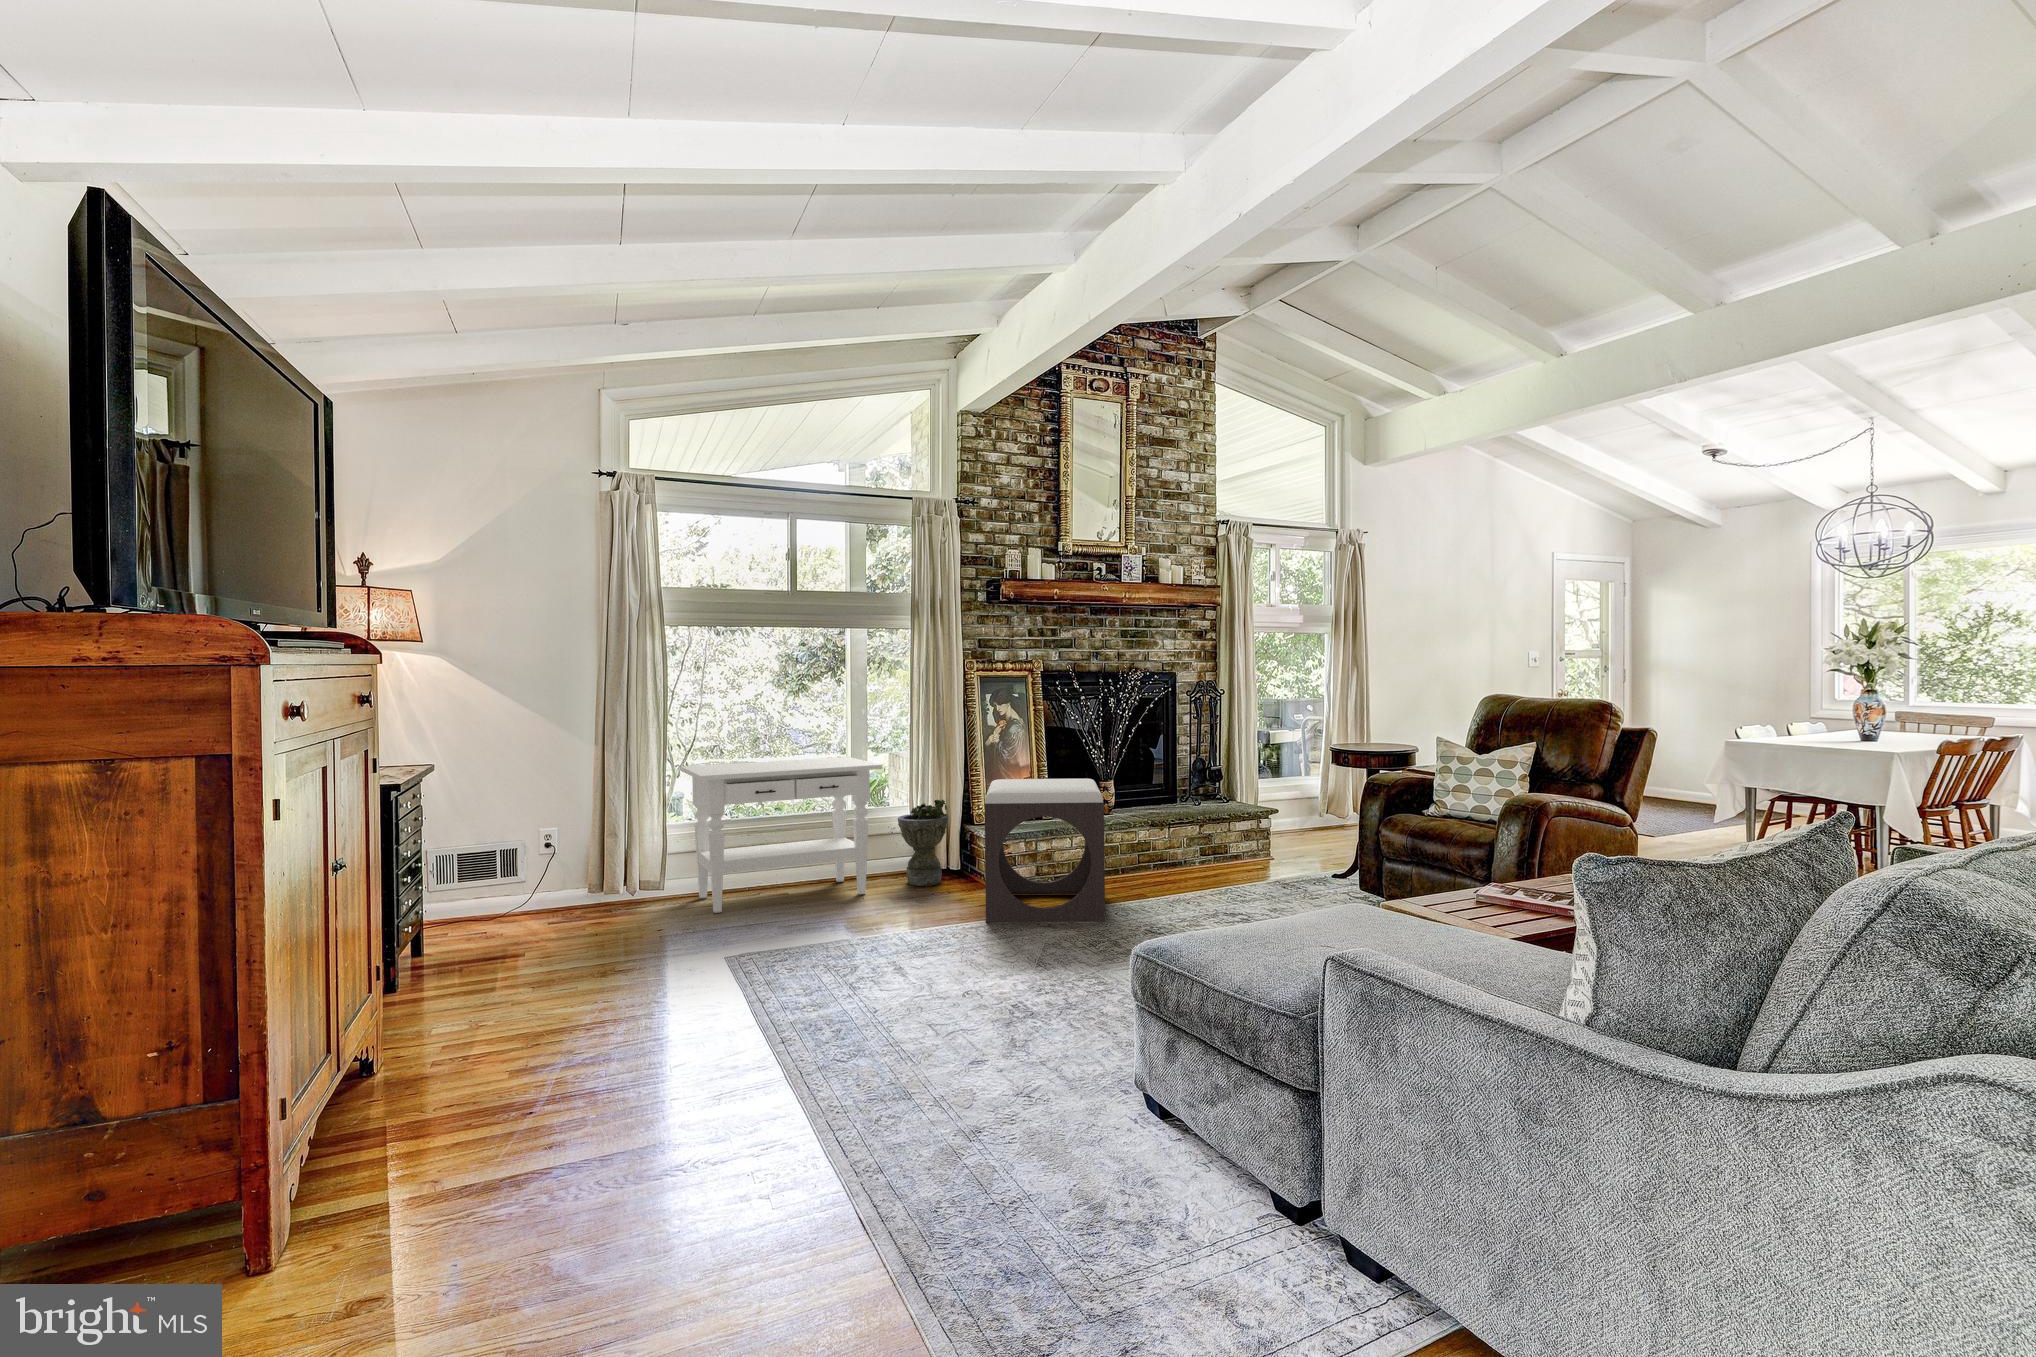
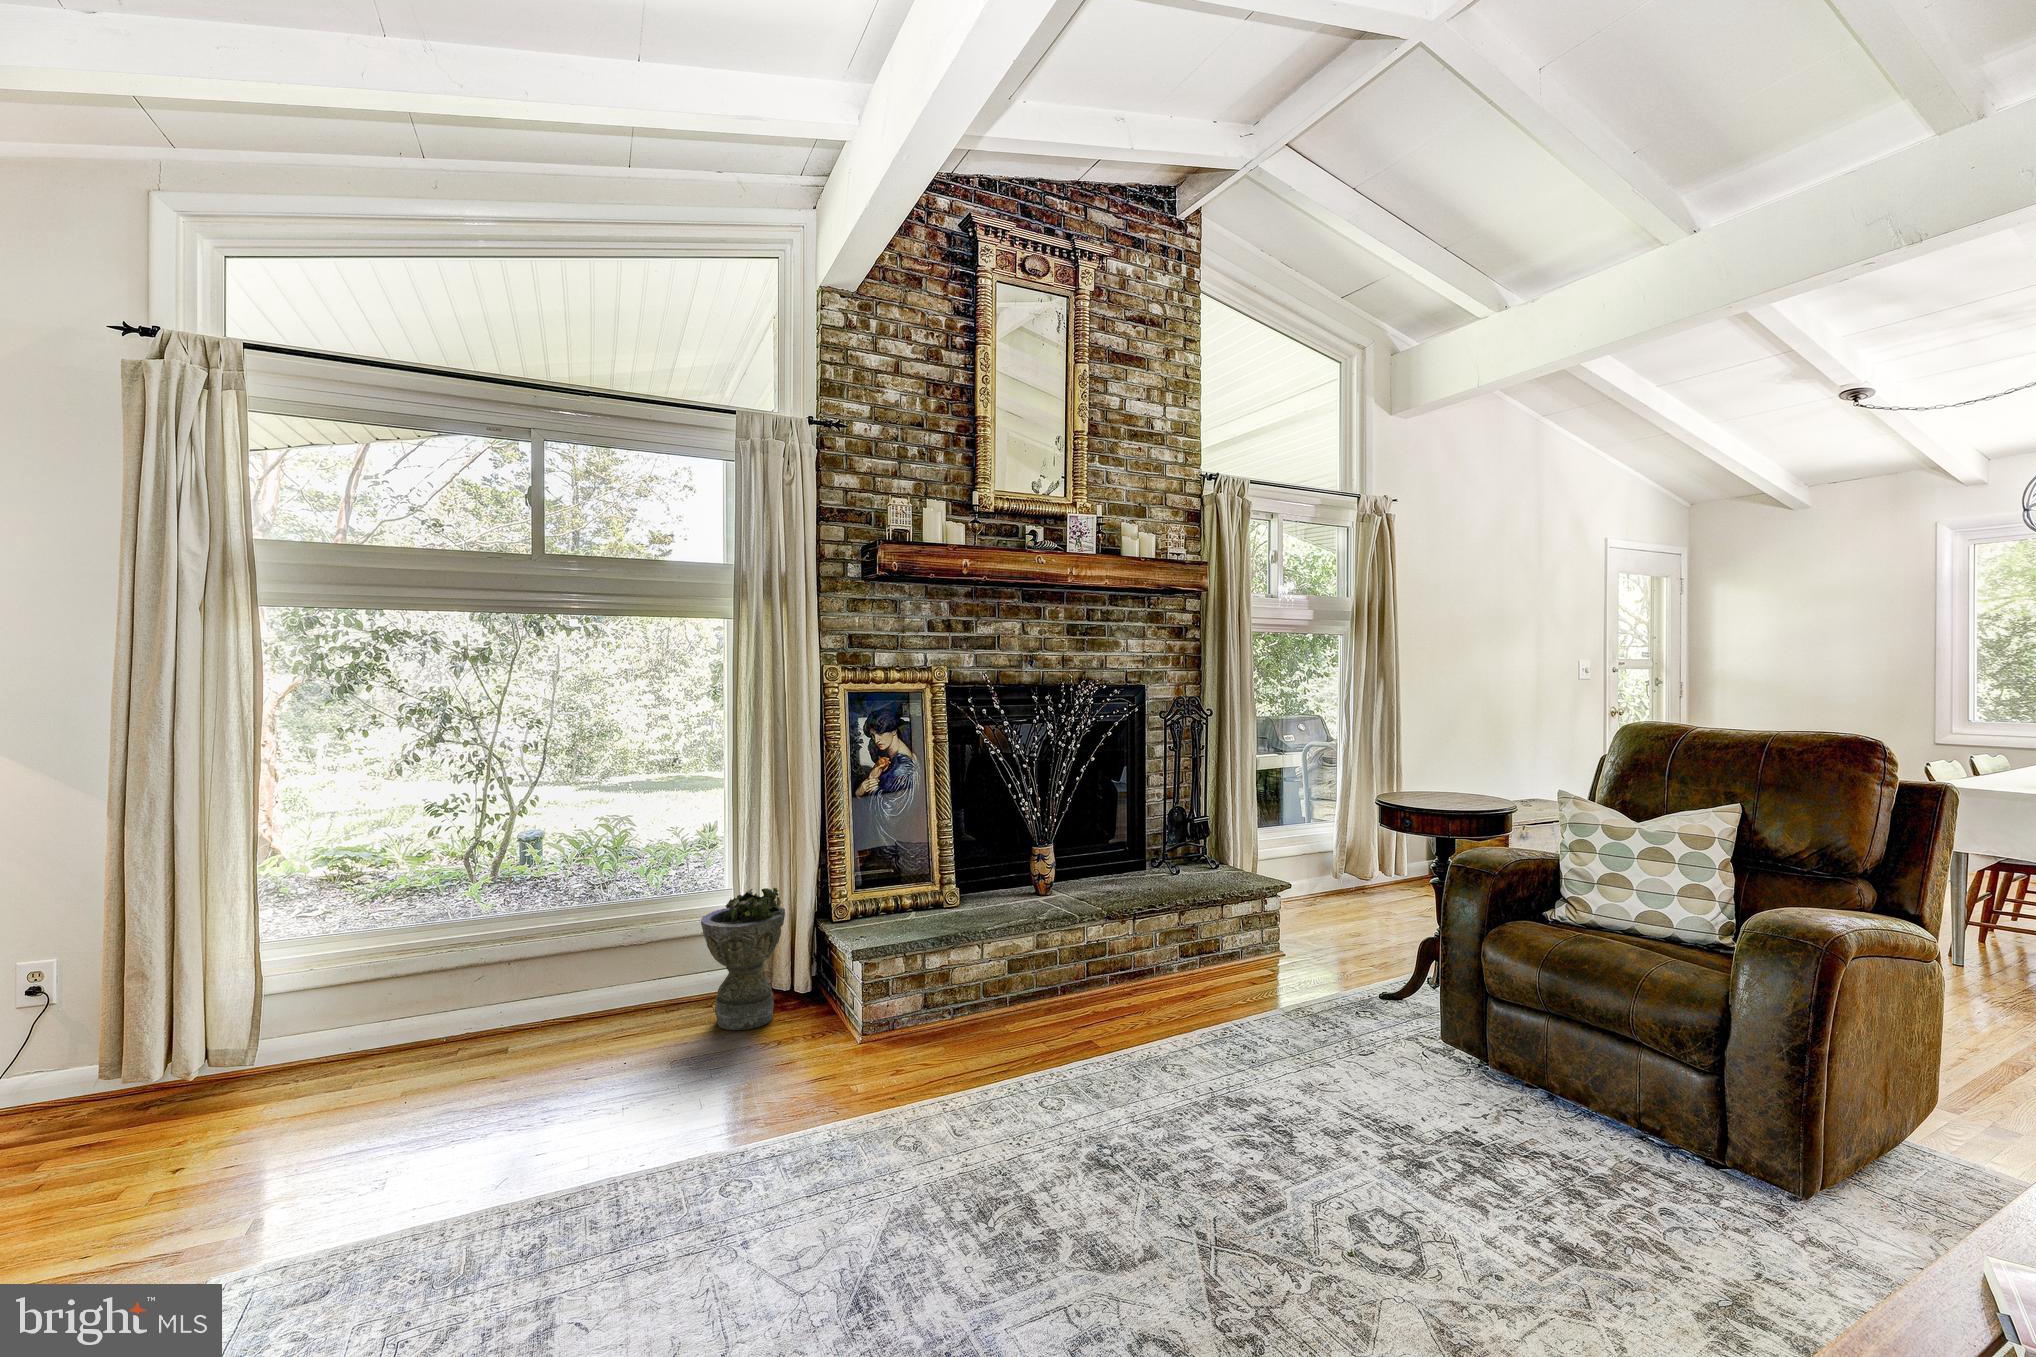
side table: present [681,757,882,913] -> none [278,816,657,1119]
footstool: present [985,778,1105,923] -> none [795,865,1017,1153]

